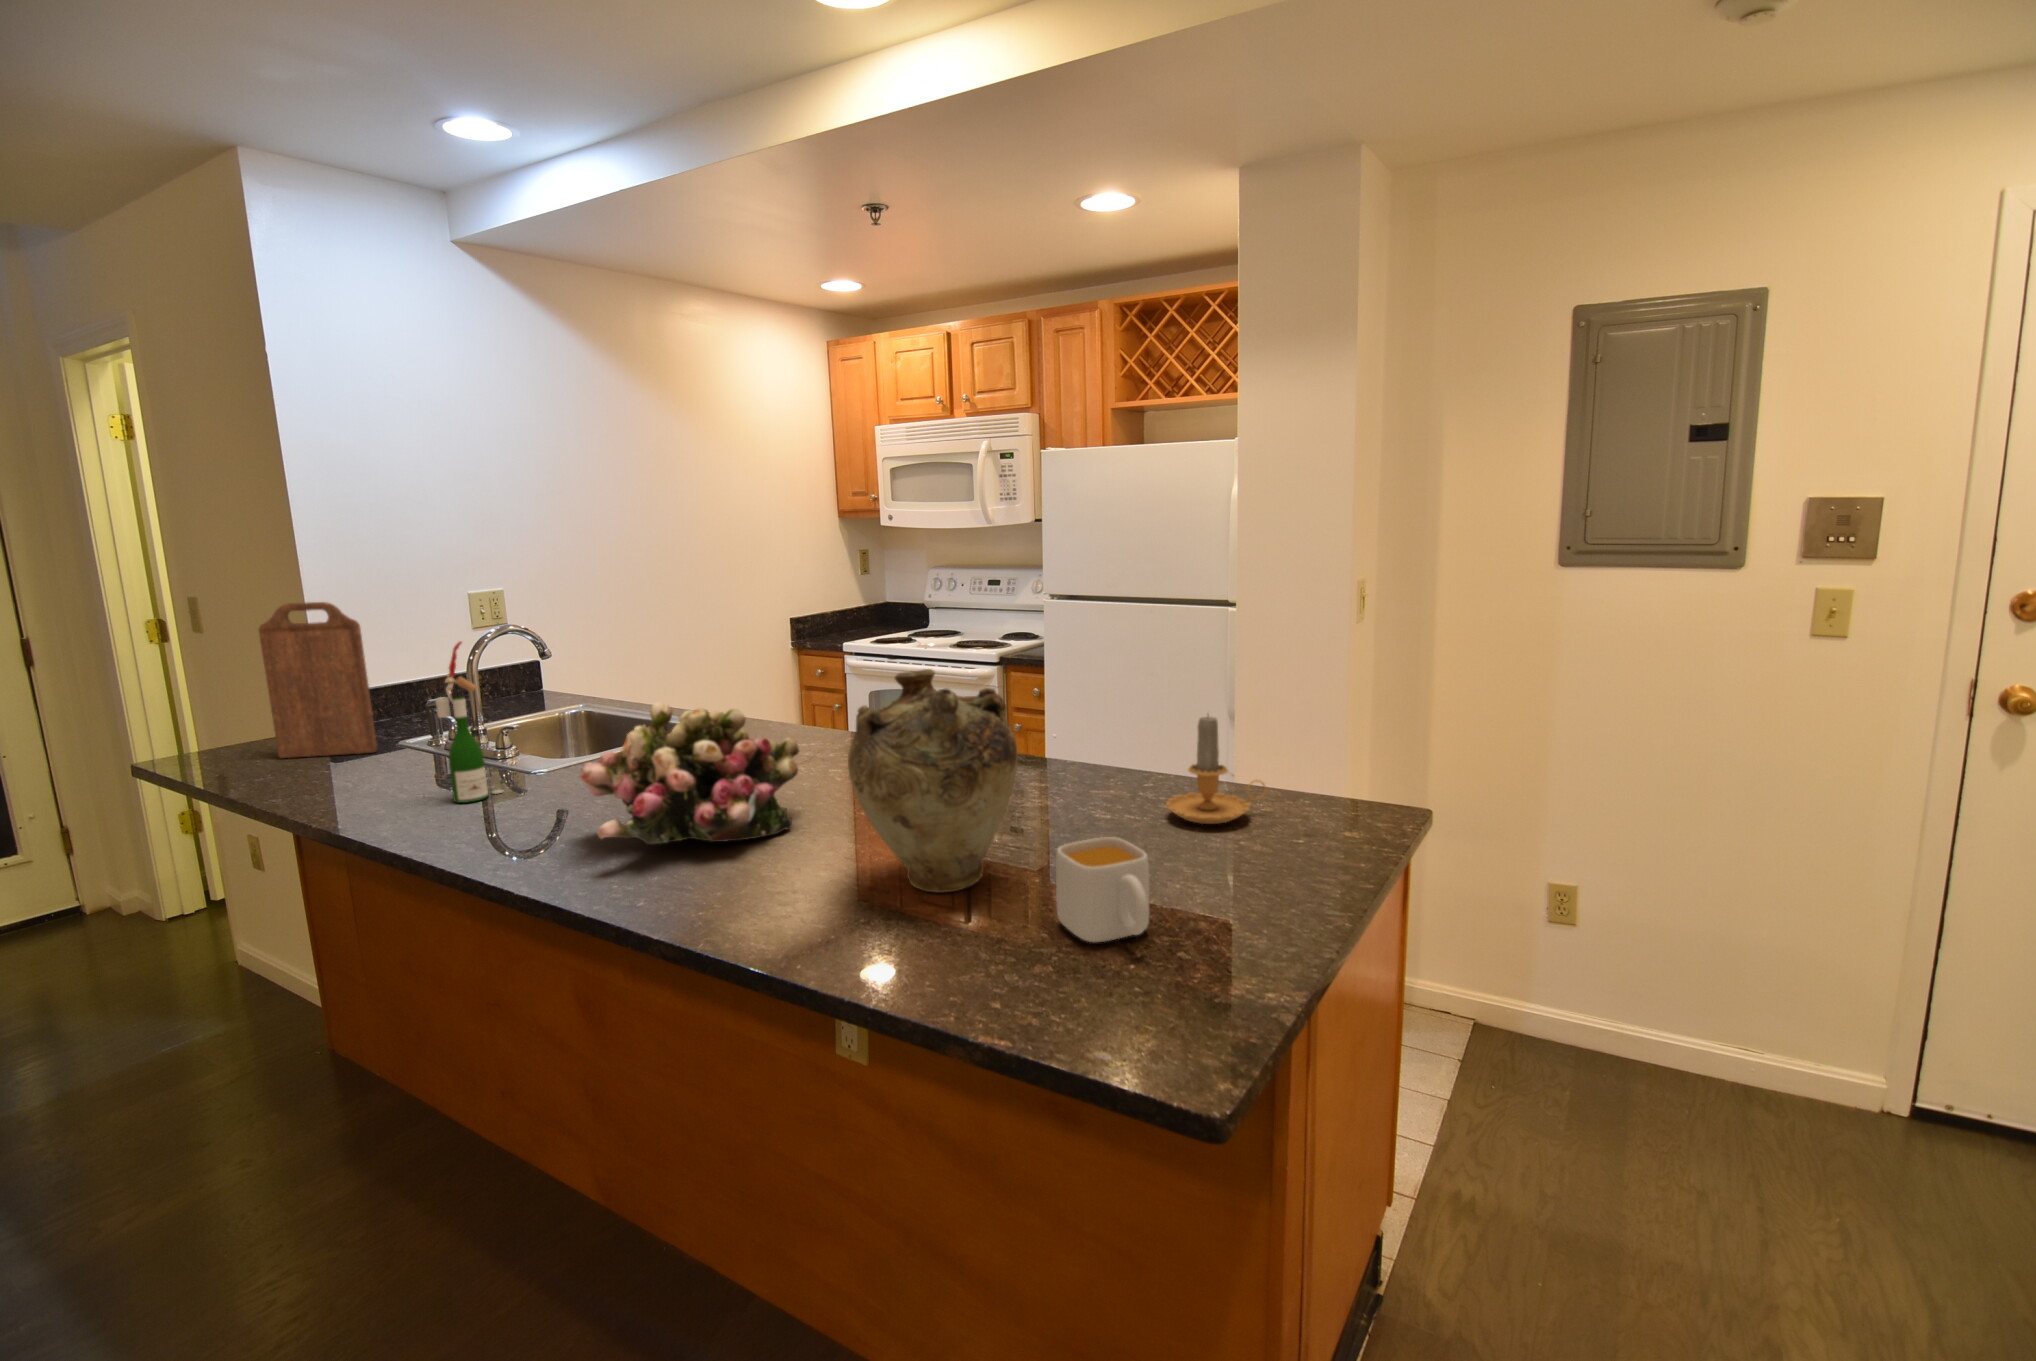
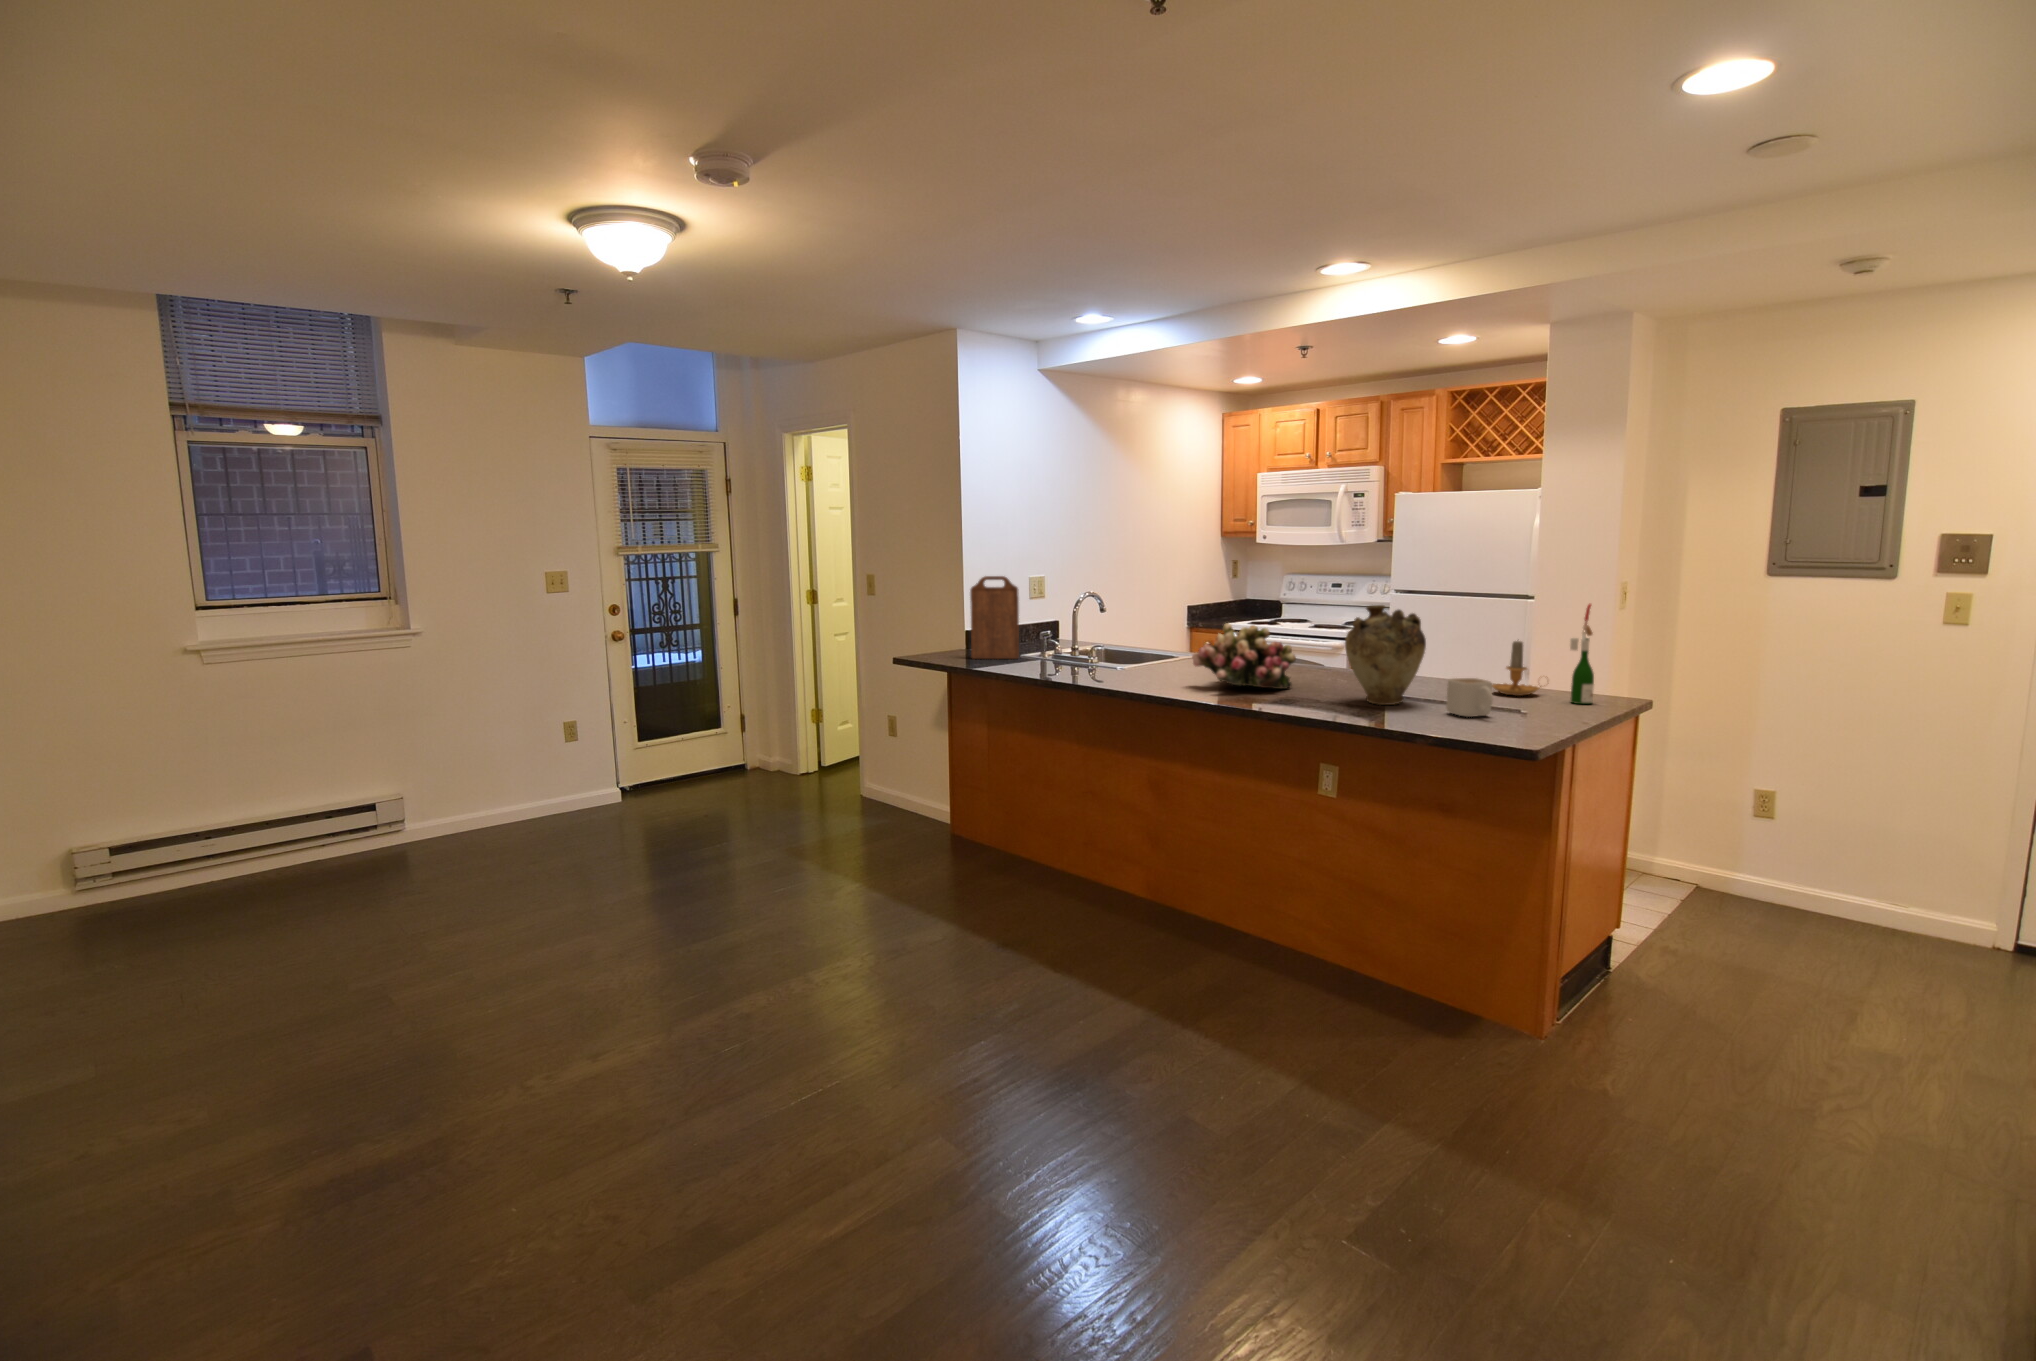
wine bottle: present [436,641,502,803] -> present [1570,604,1594,704]

